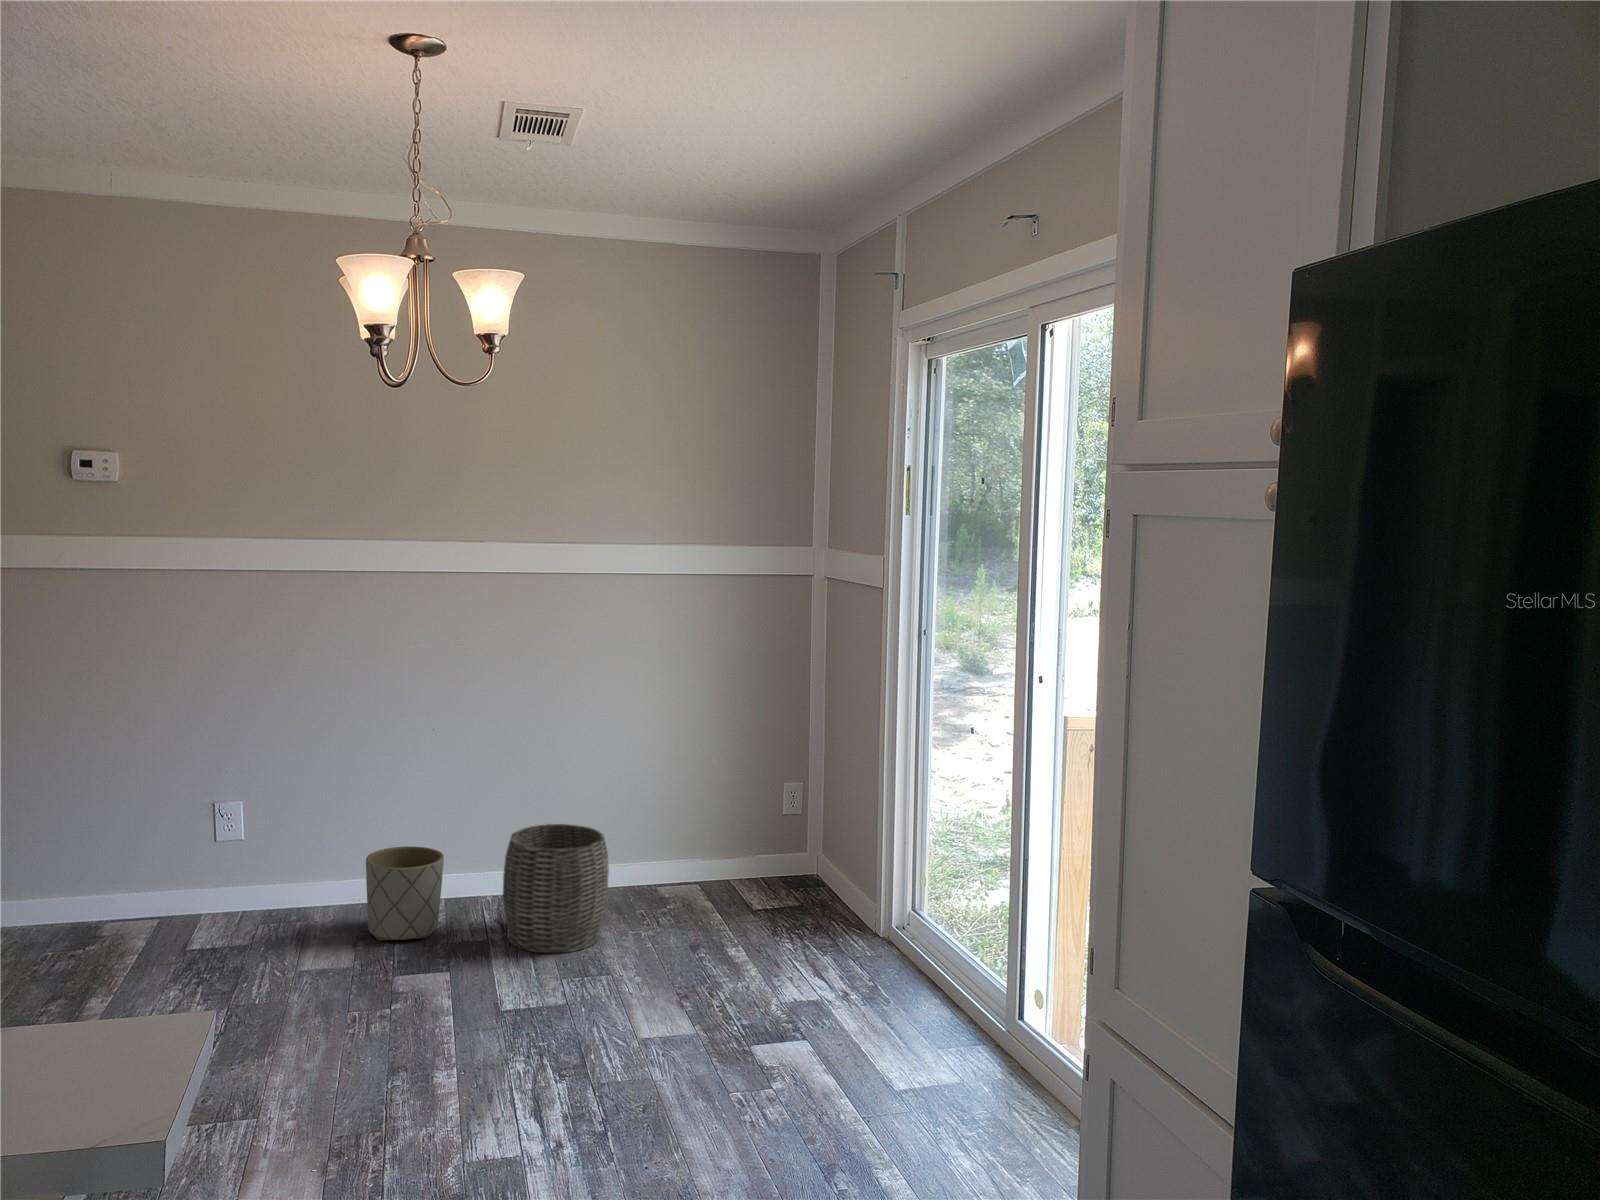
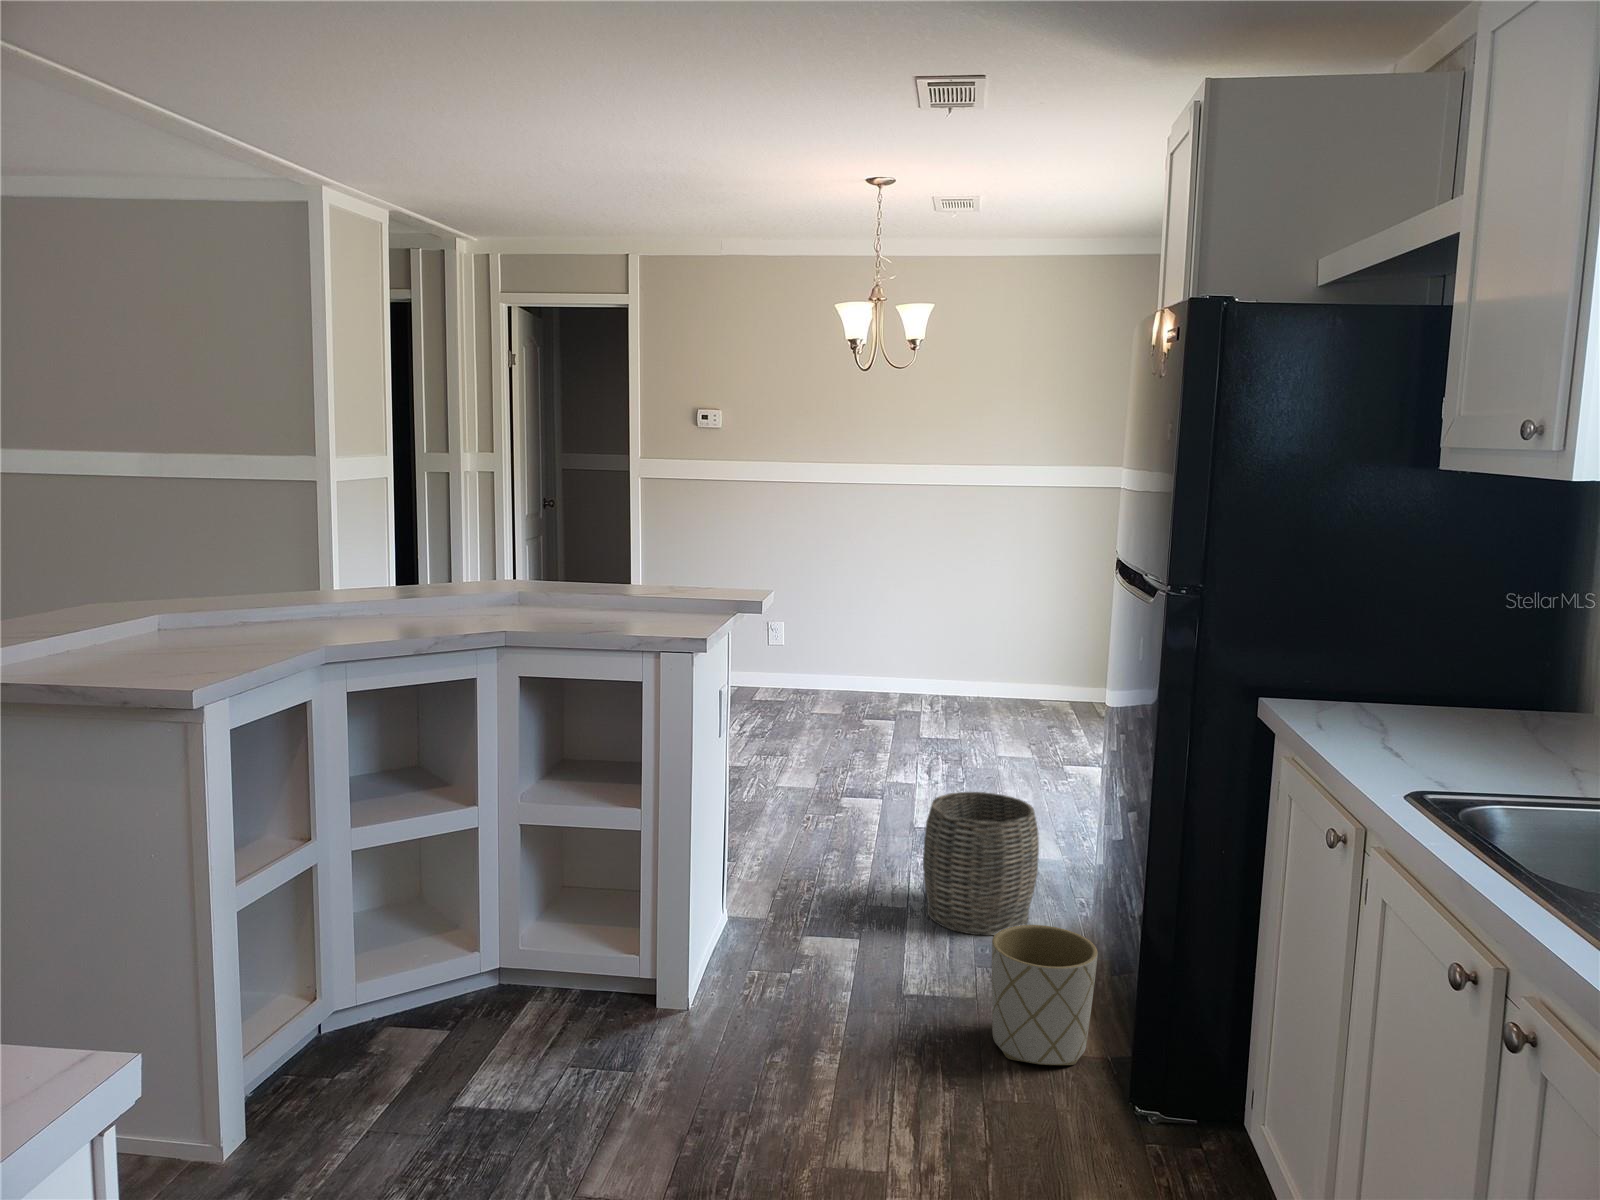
planter: present [366,846,444,941] -> present [992,925,1098,1065]

